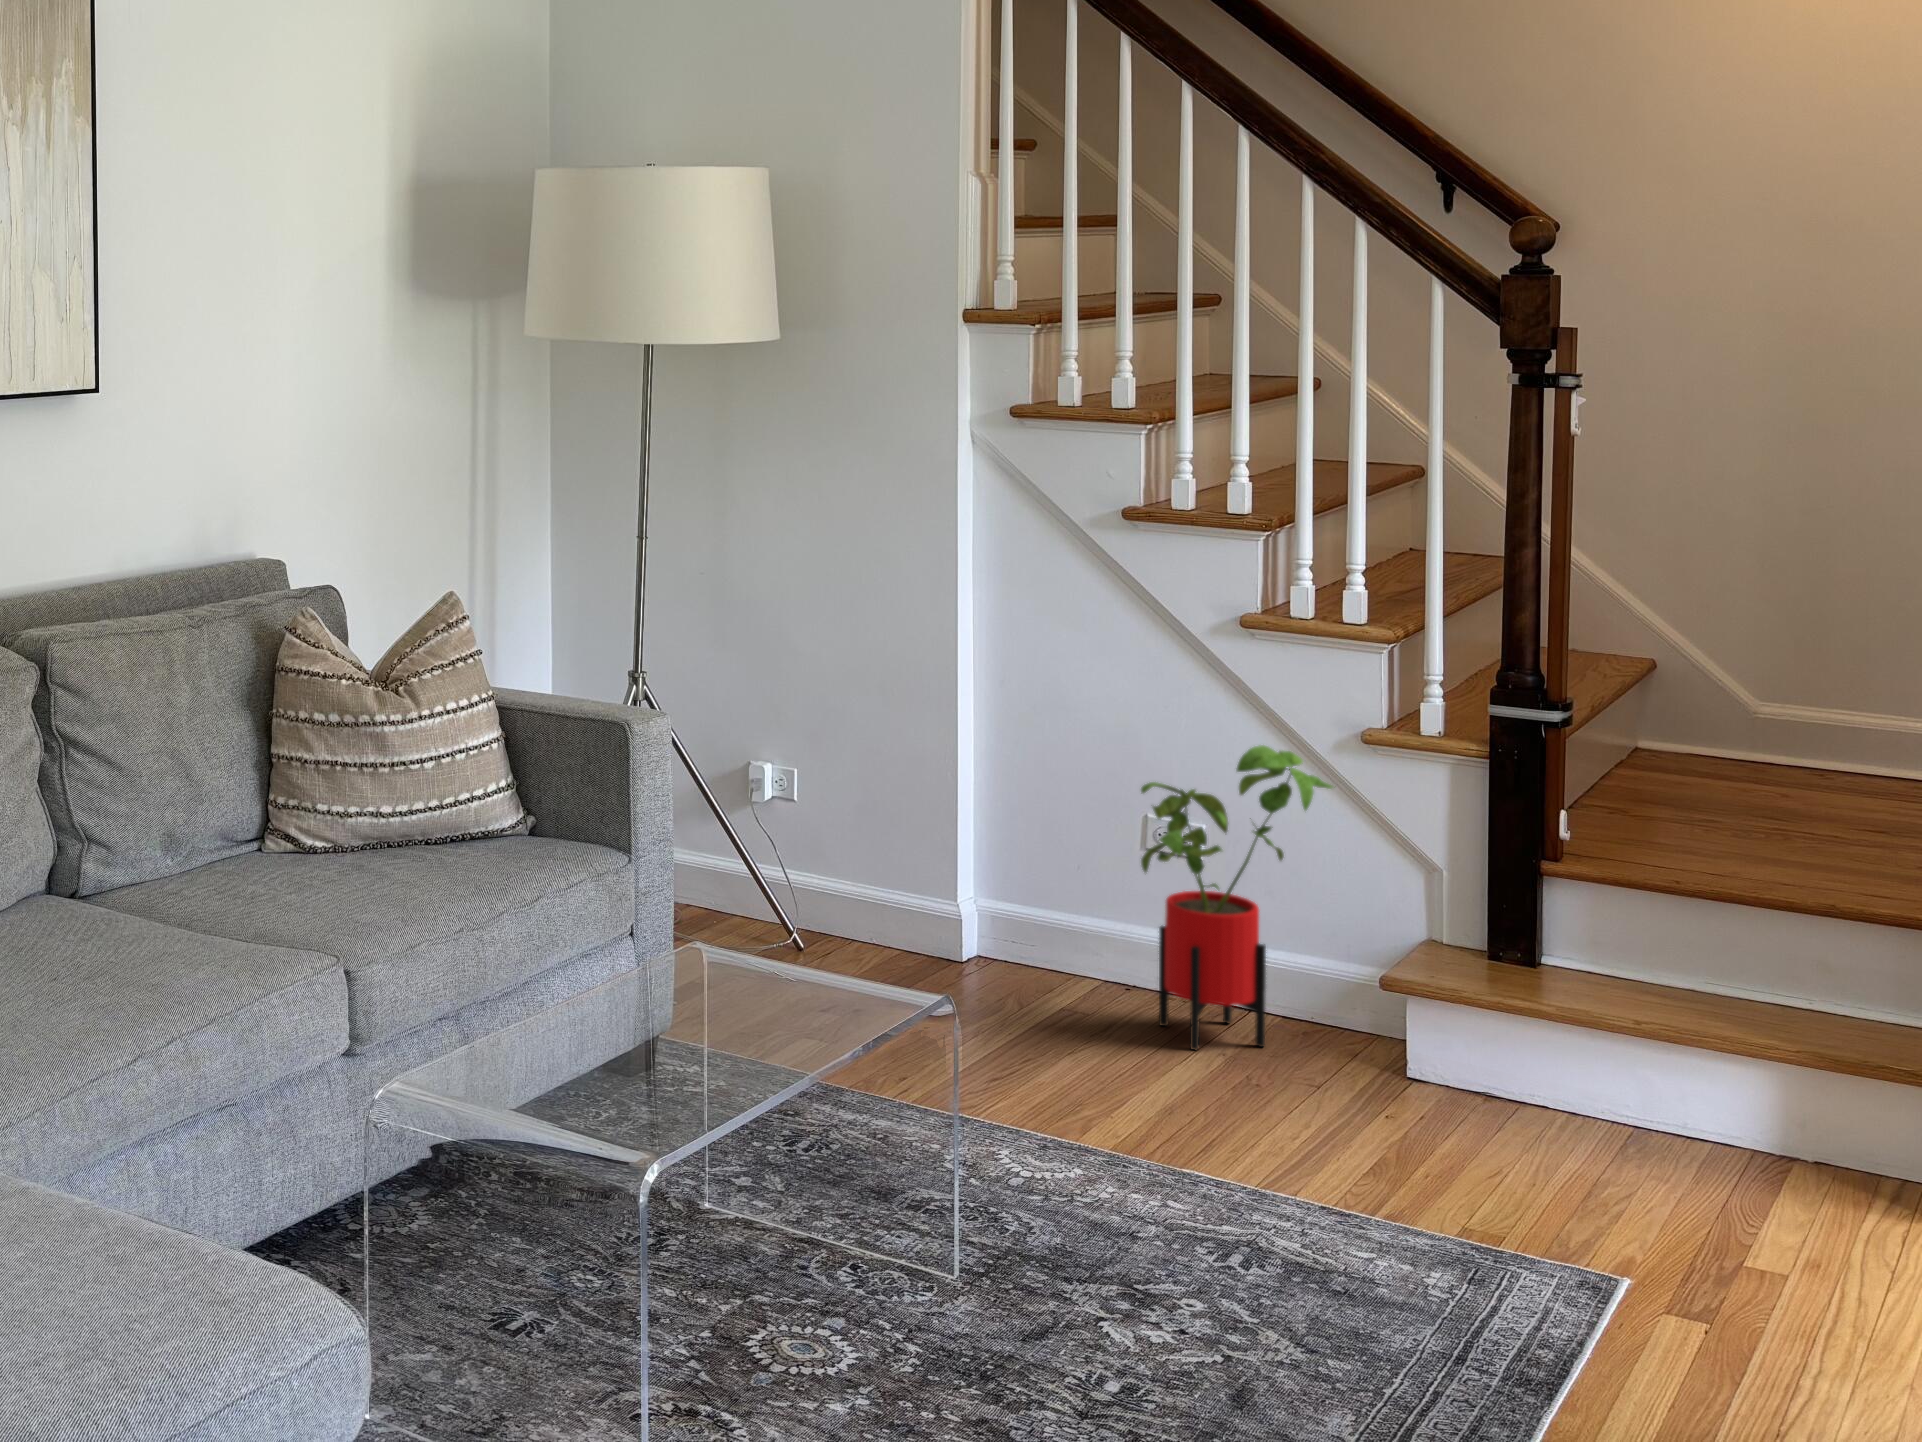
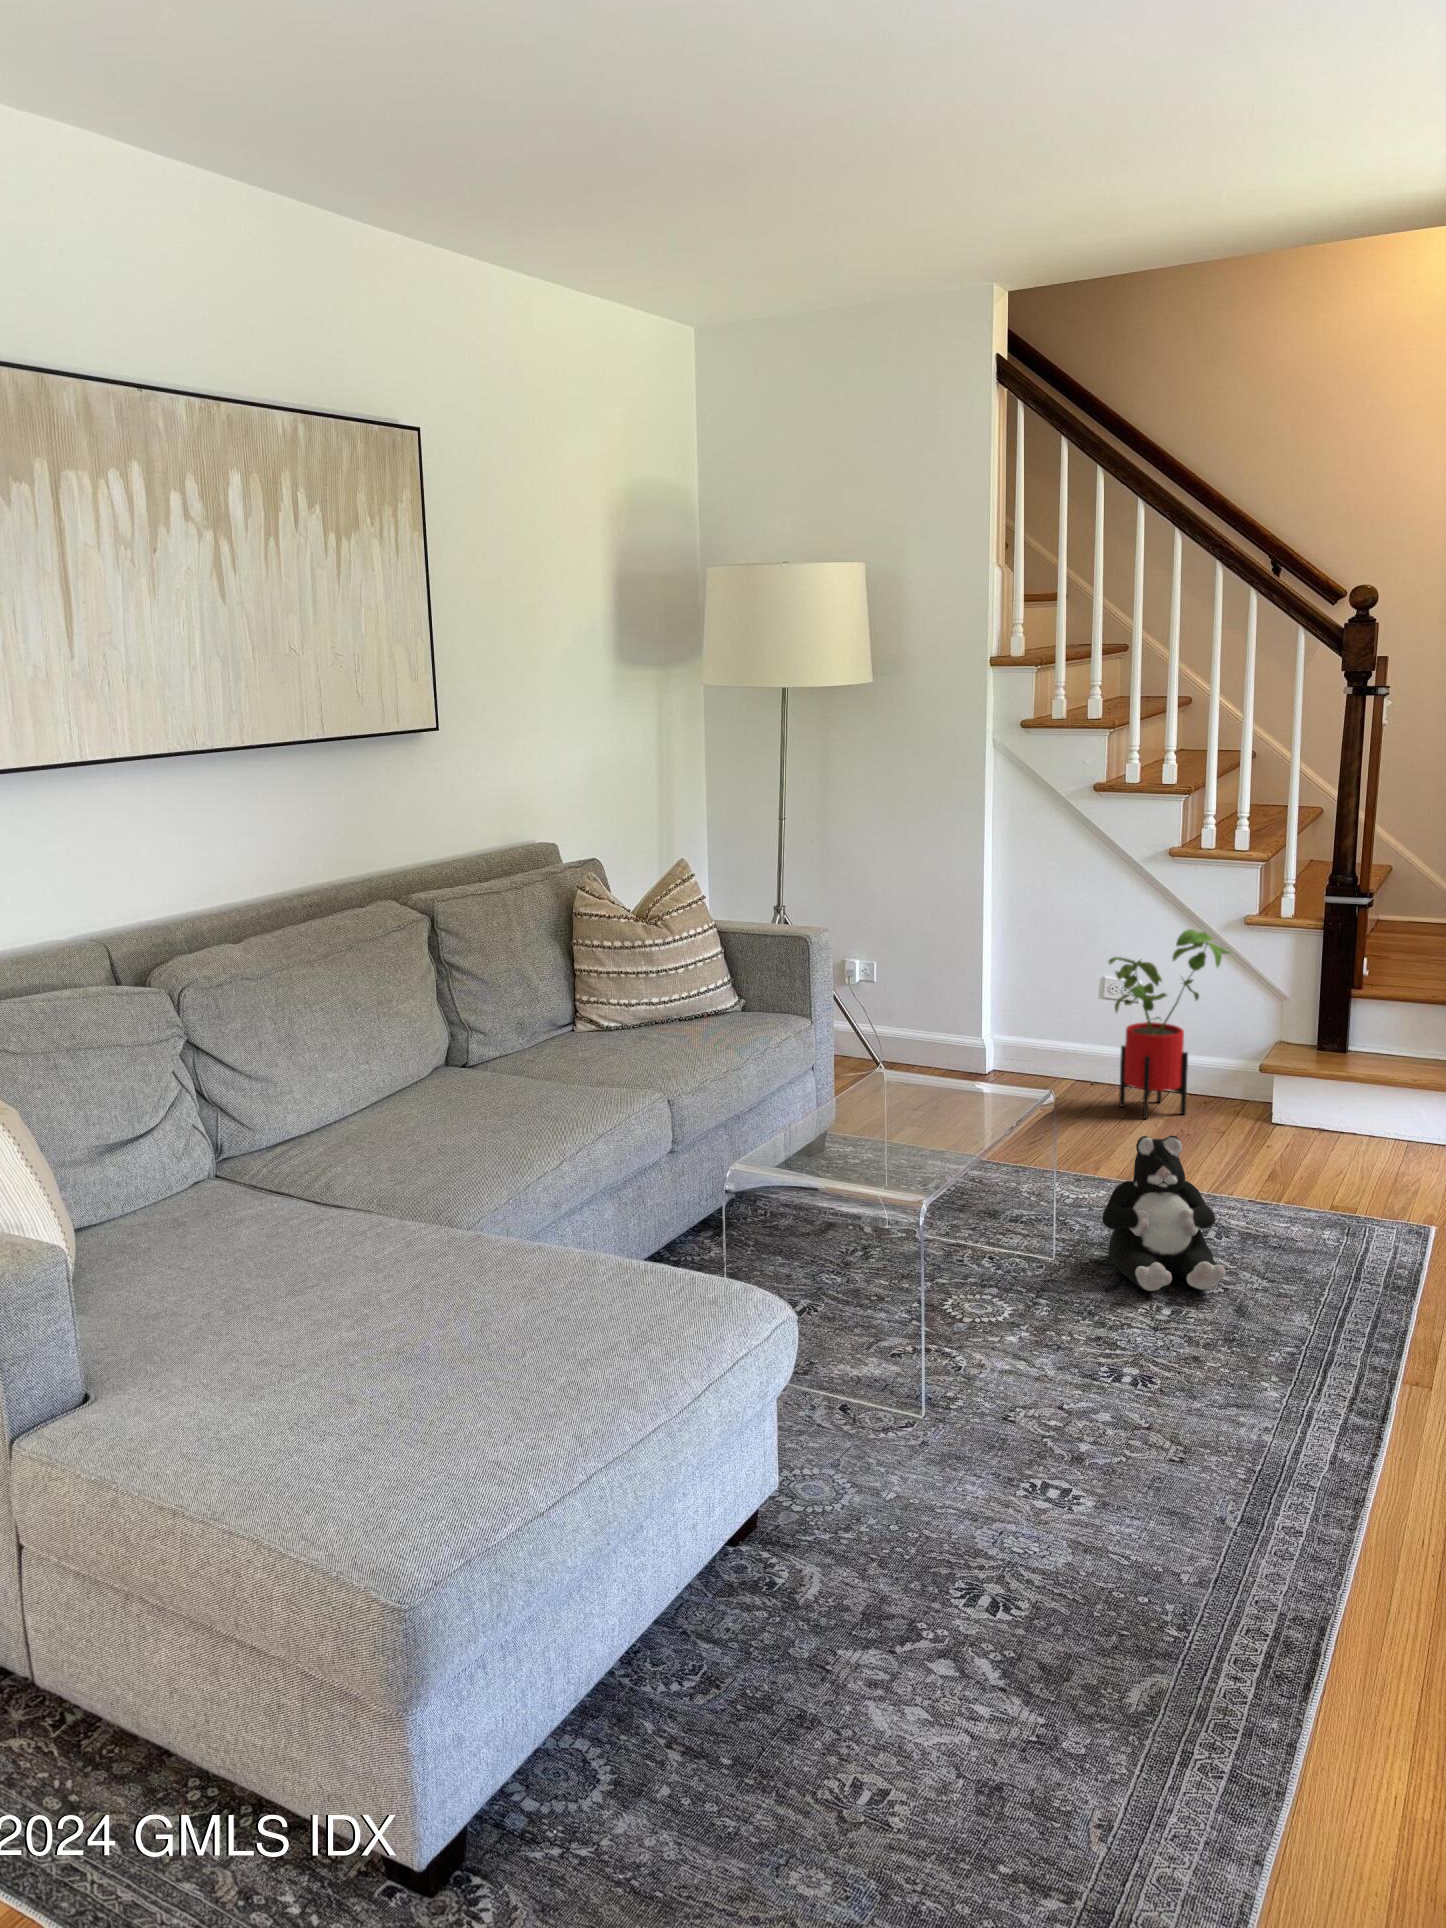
plush toy: none [1029,1083,1220,1356] -> present [1102,1136,1226,1291]

